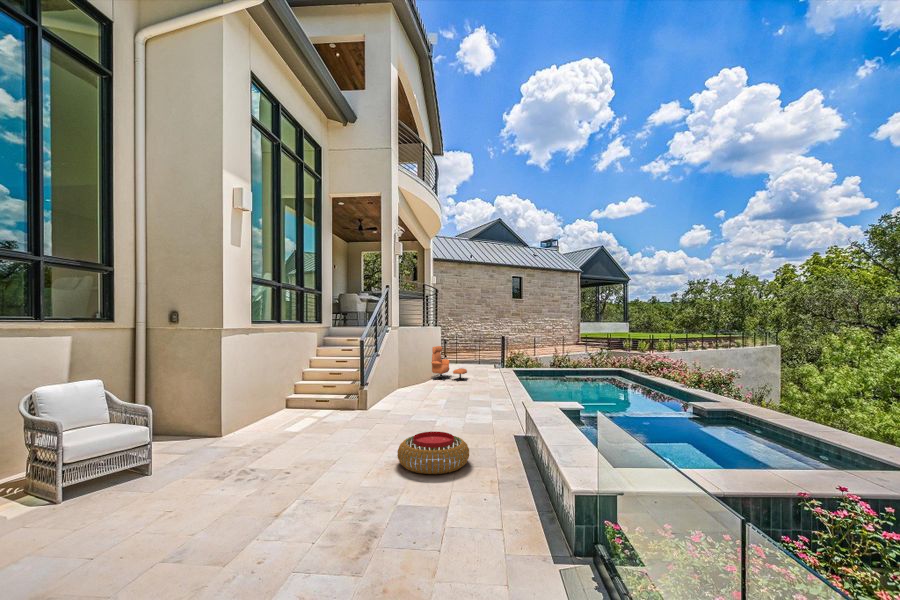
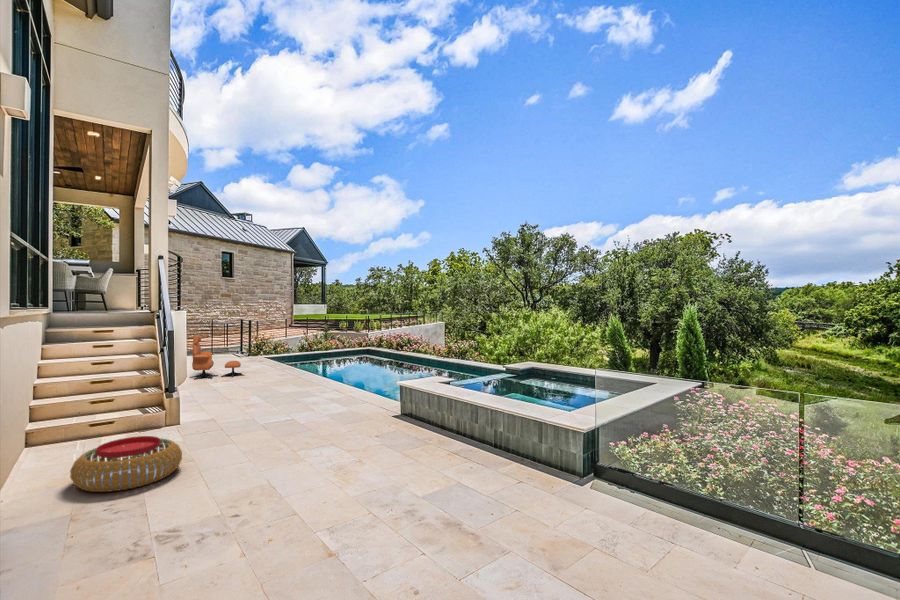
pouf: present [397,432,469,474] -> present [70,436,182,492]

